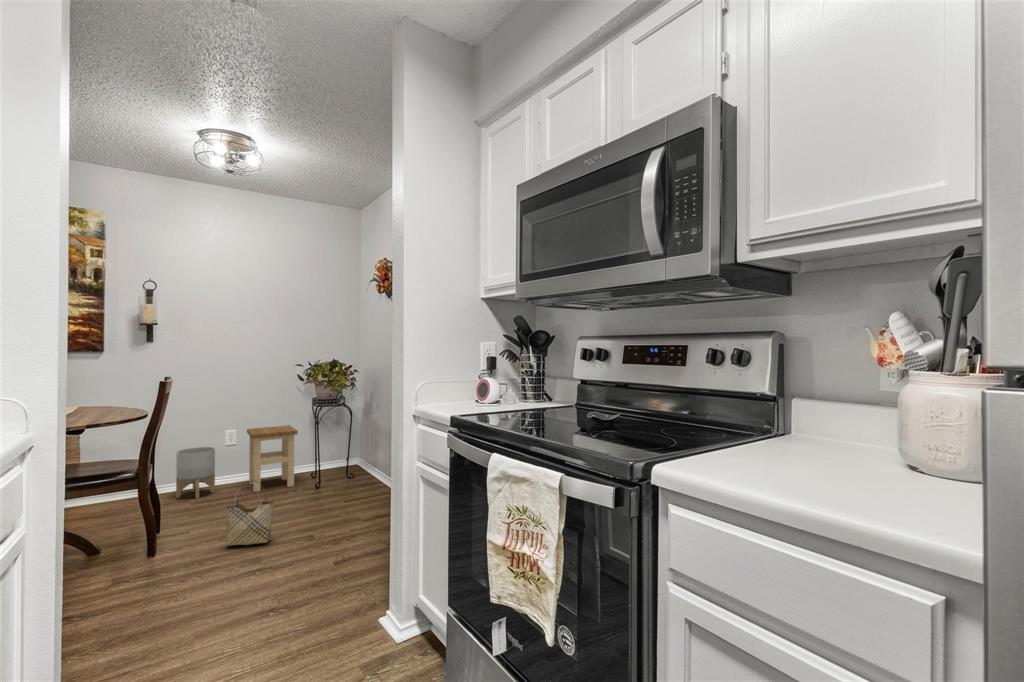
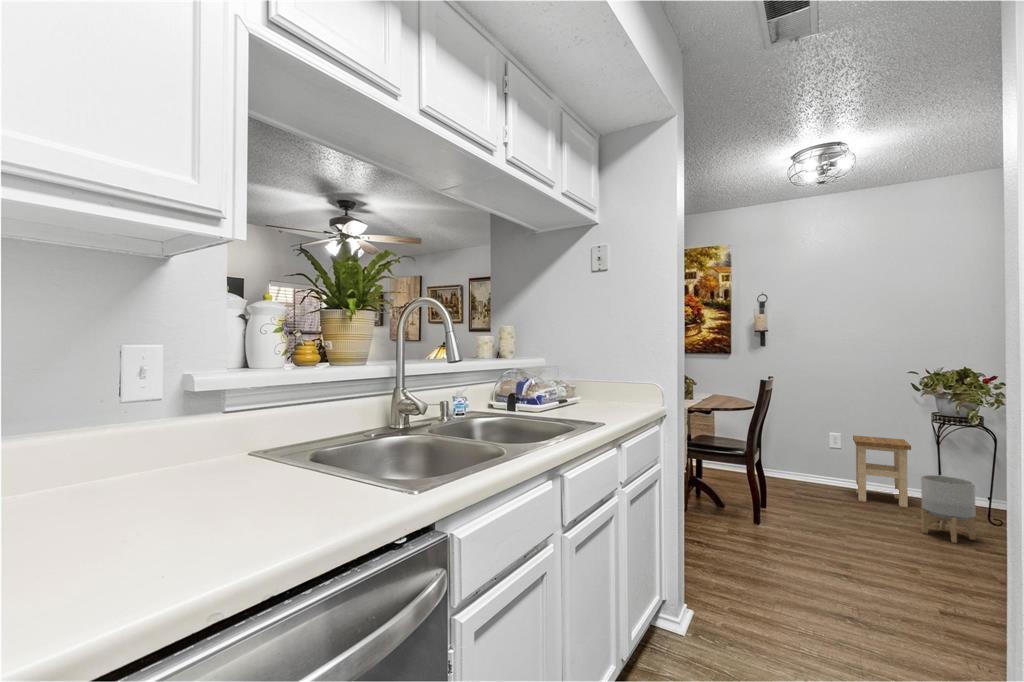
planter: present [176,447,215,499] -> present [921,475,976,543]
woven basket: present [225,480,274,546] -> none [816,482,868,548]

